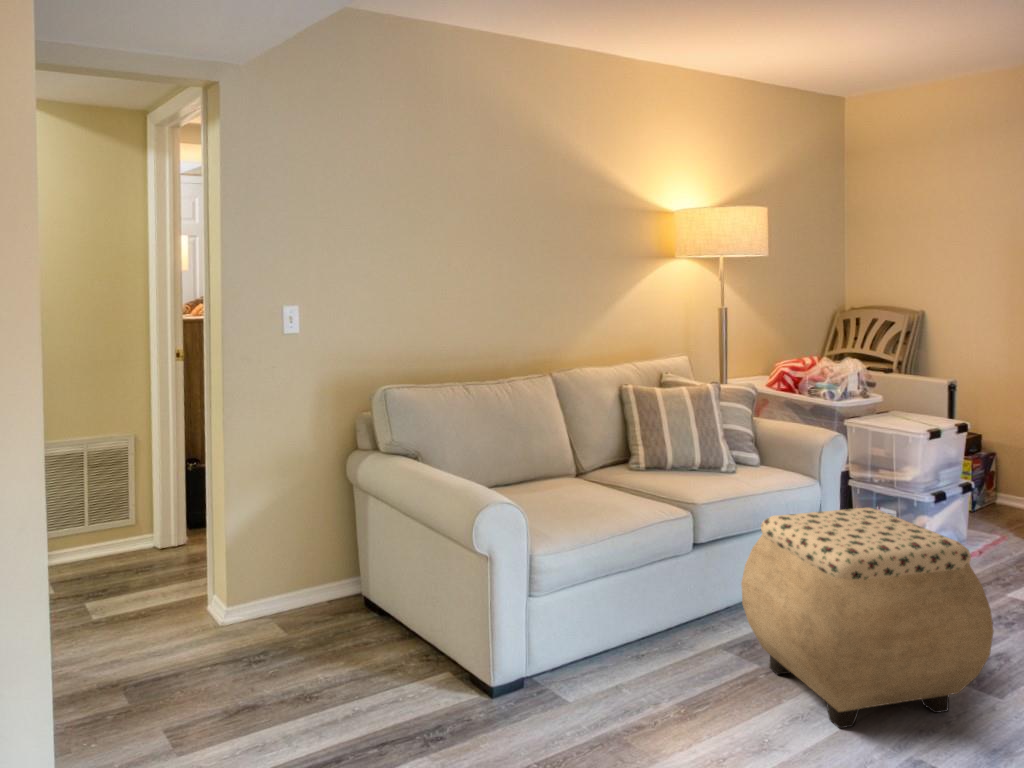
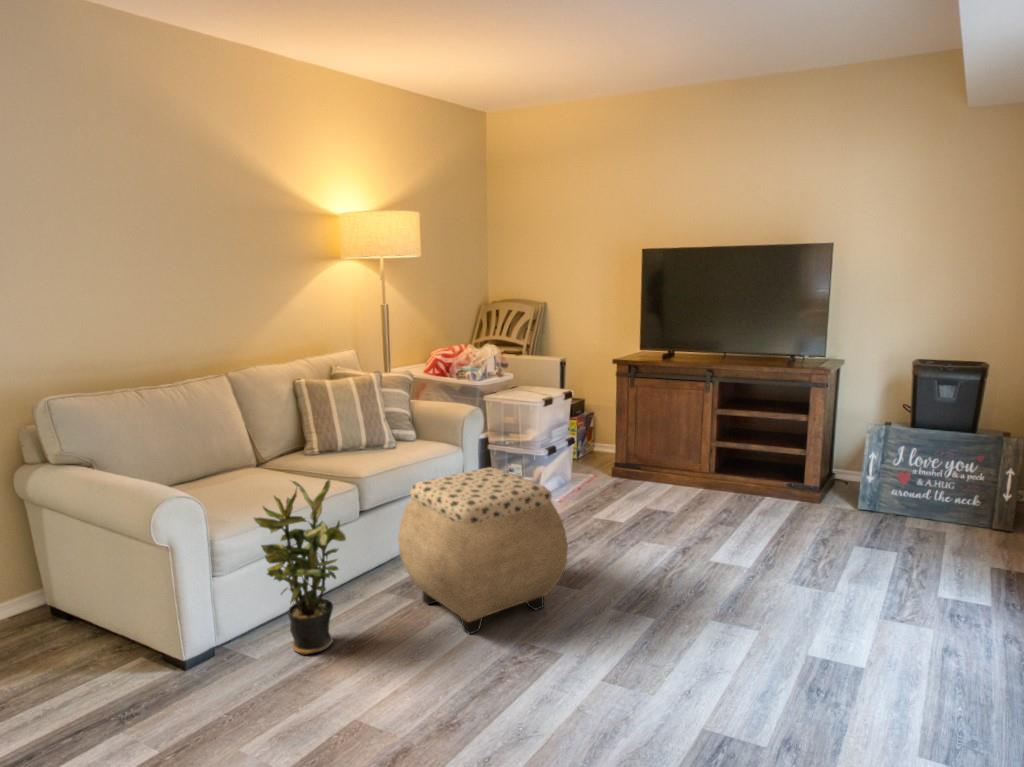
potted plant: none [574,495,680,710] -> present [254,480,346,655]

